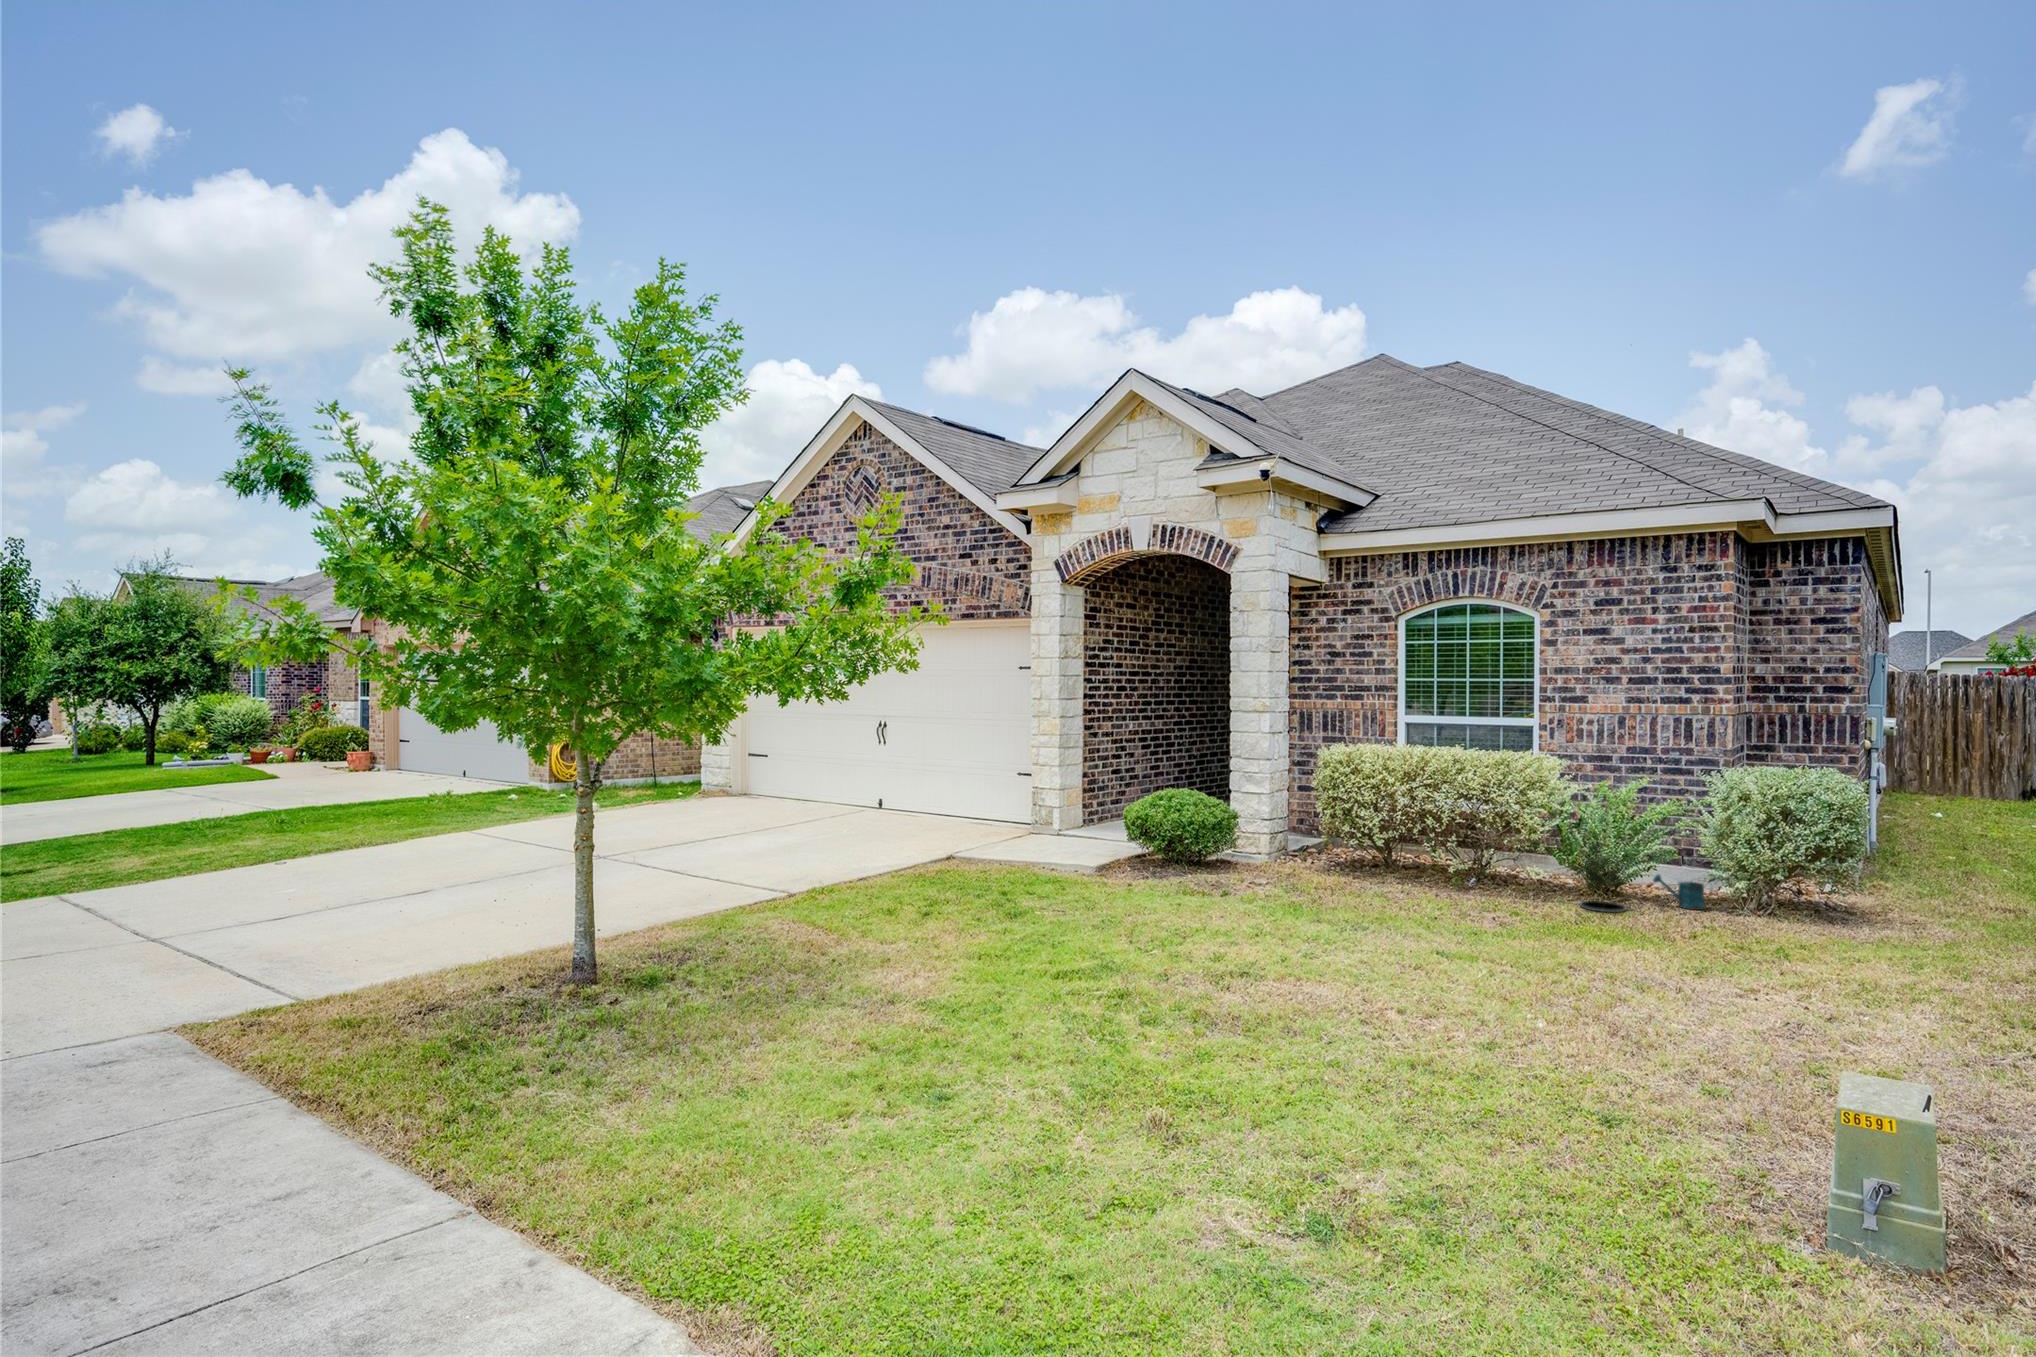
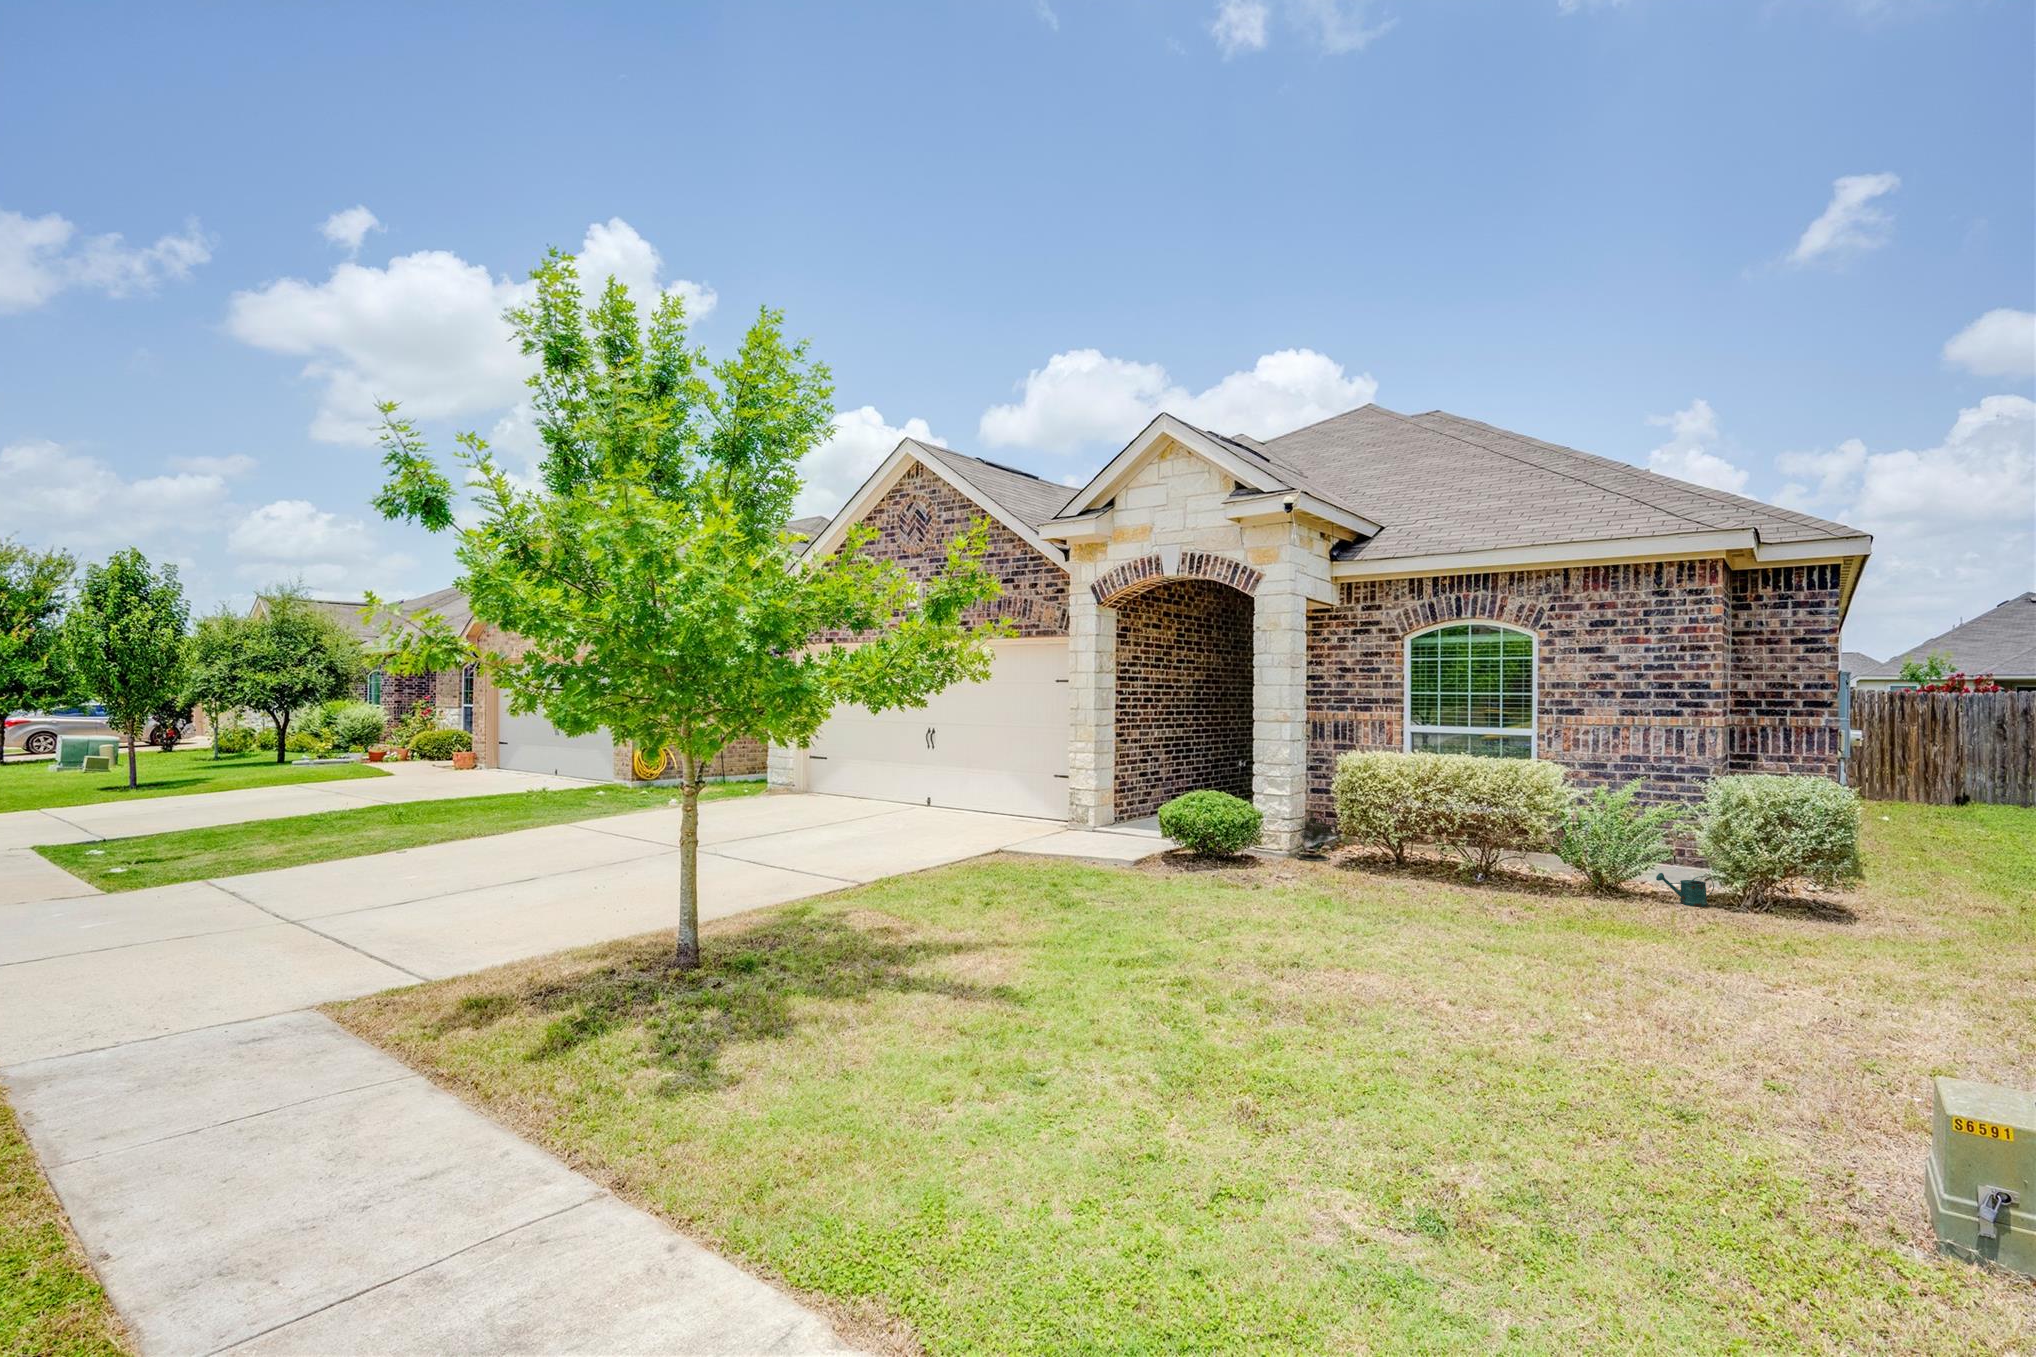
potted tree: present [1579,843,1626,912] -> present [1298,810,1329,861]

